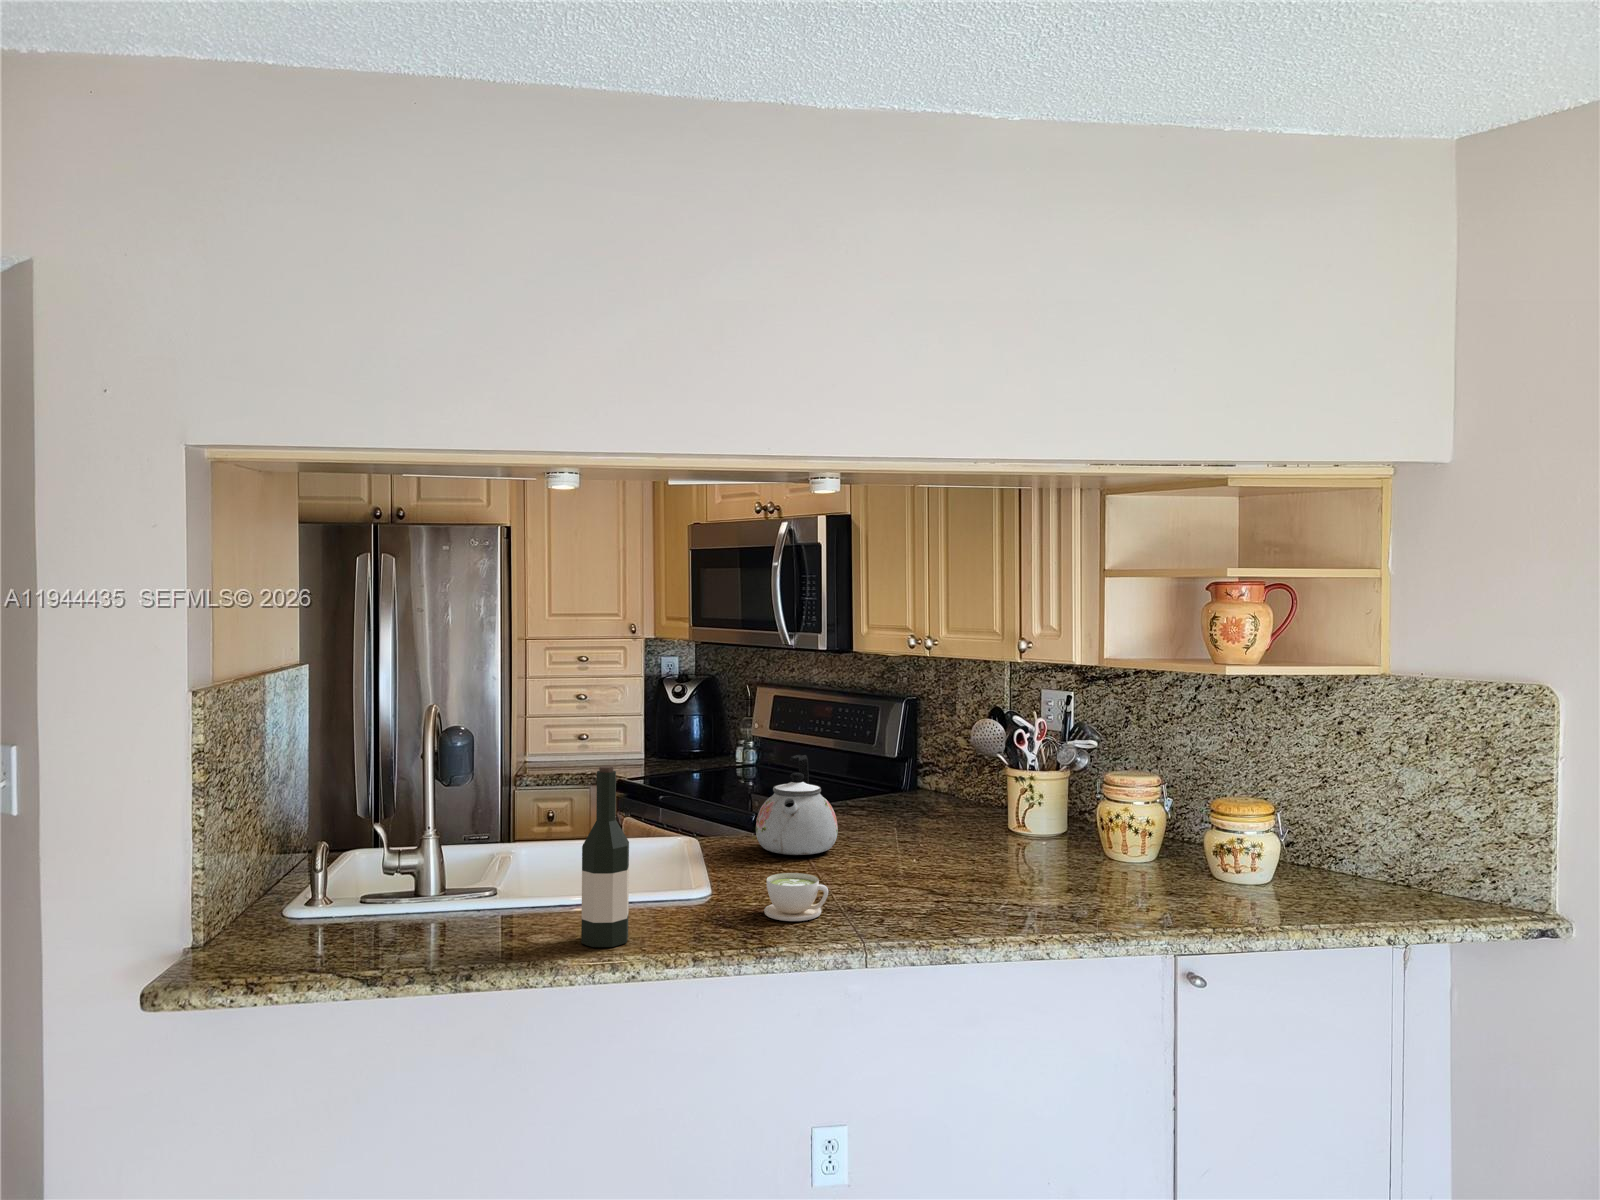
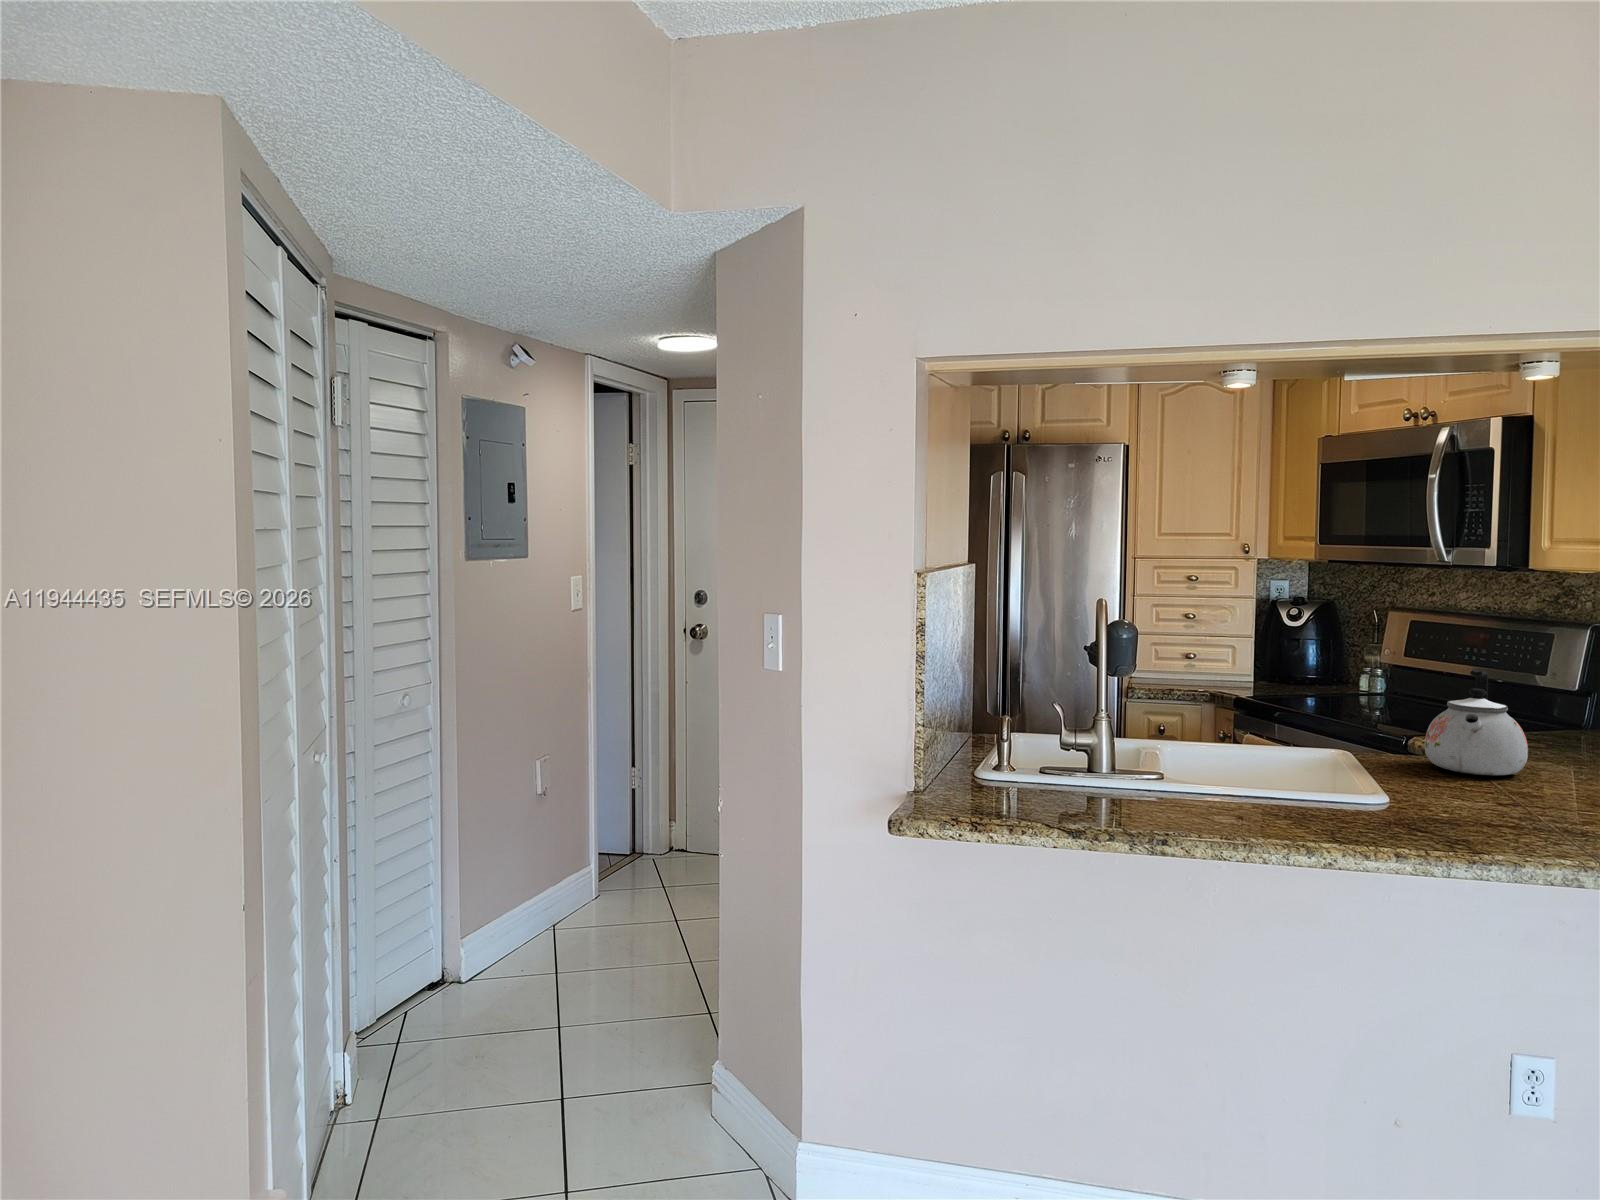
wine bottle: present [581,766,629,947] -> none [1269,656,1321,833]
coffee cup: present [764,873,828,921] -> none [1465,785,1549,835]

